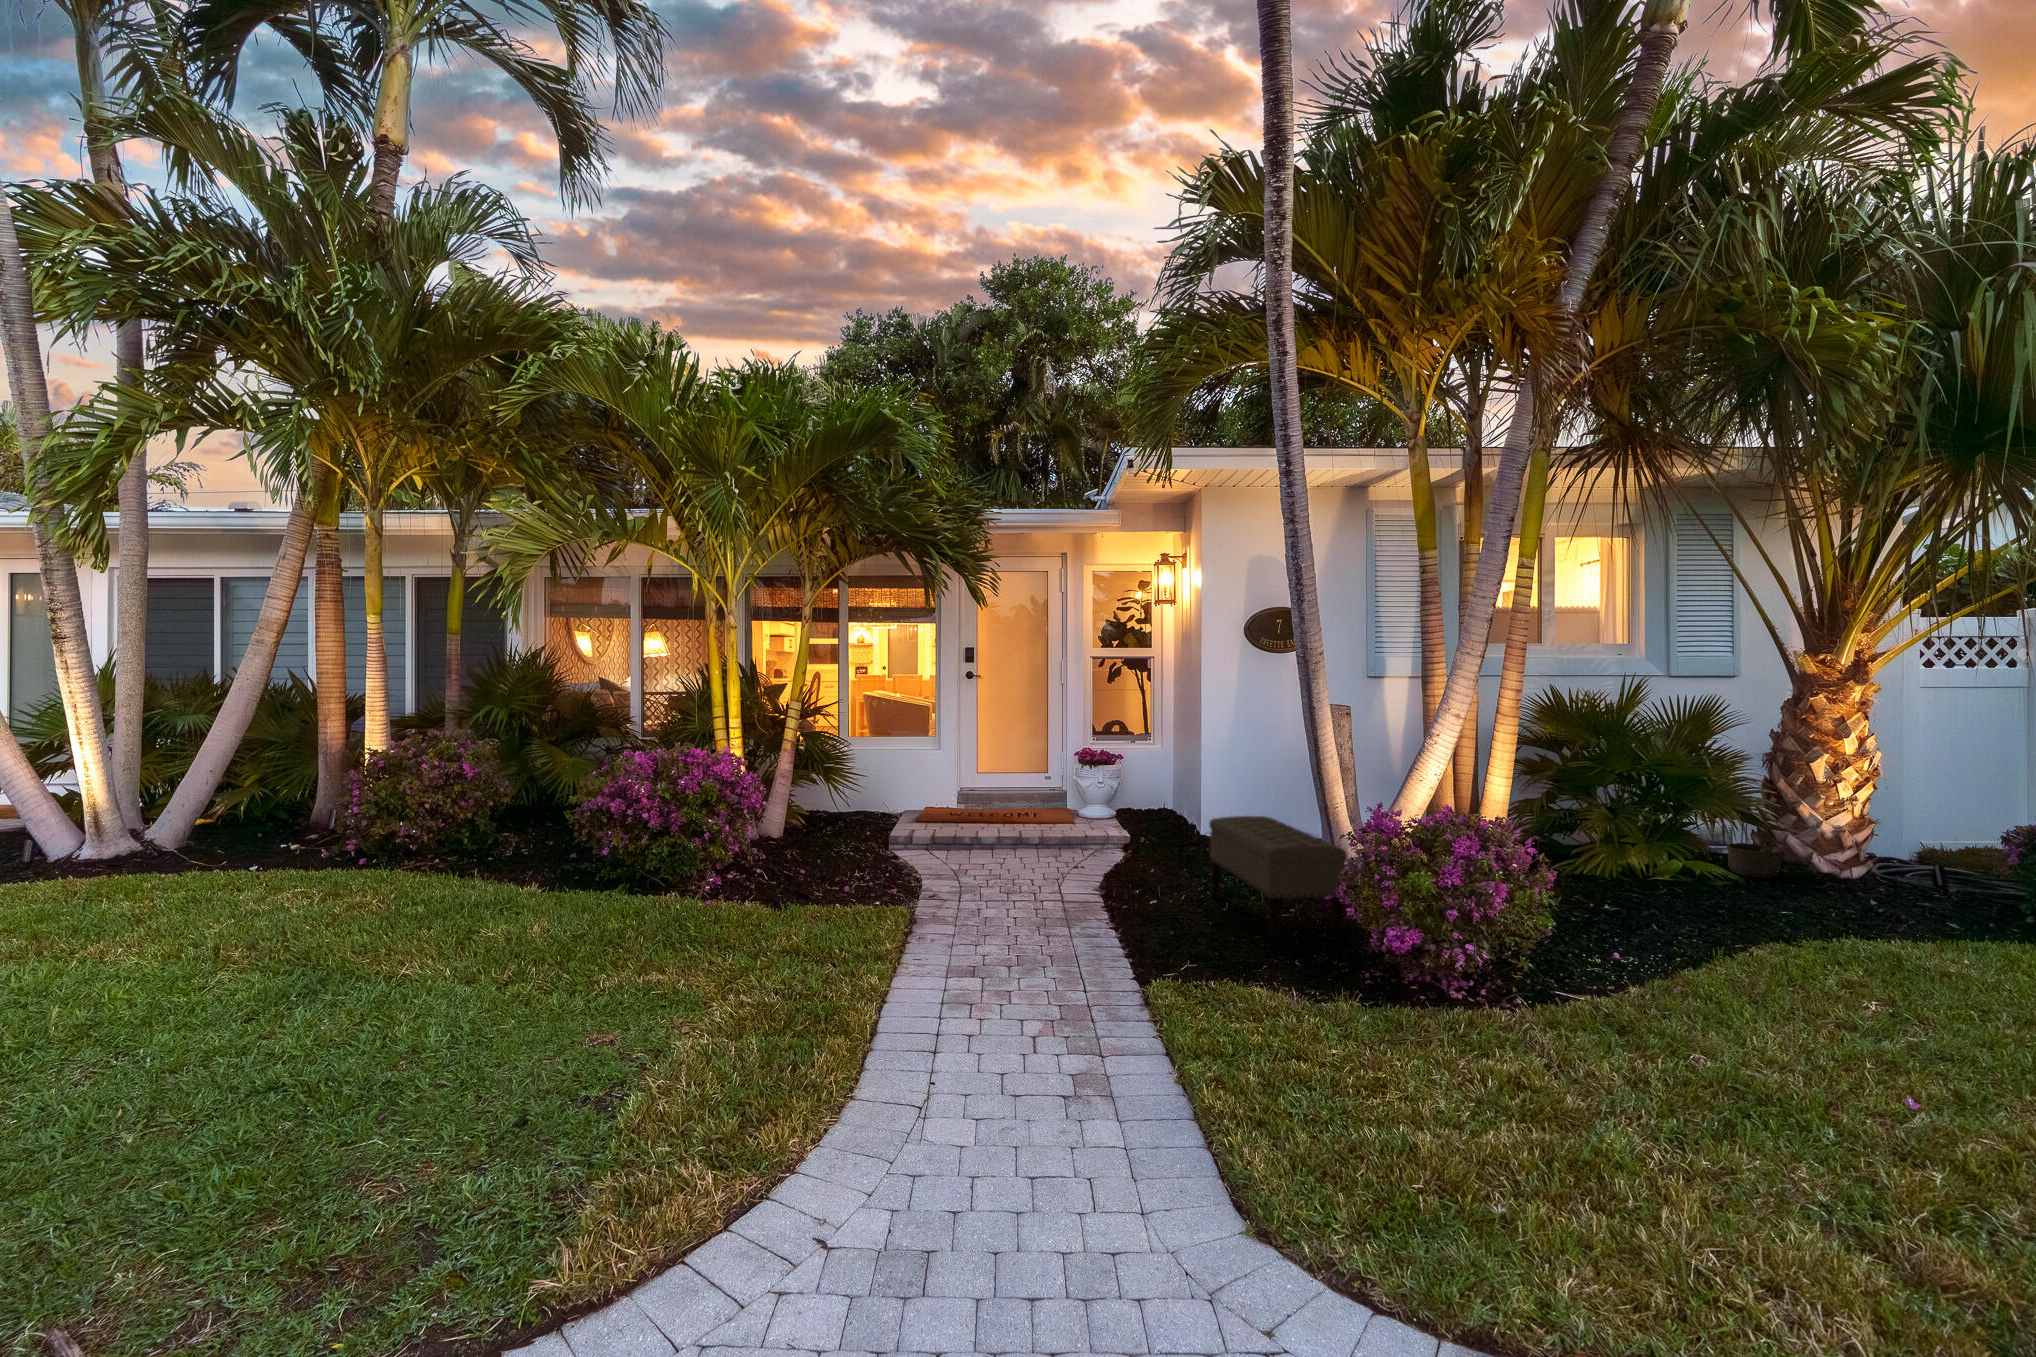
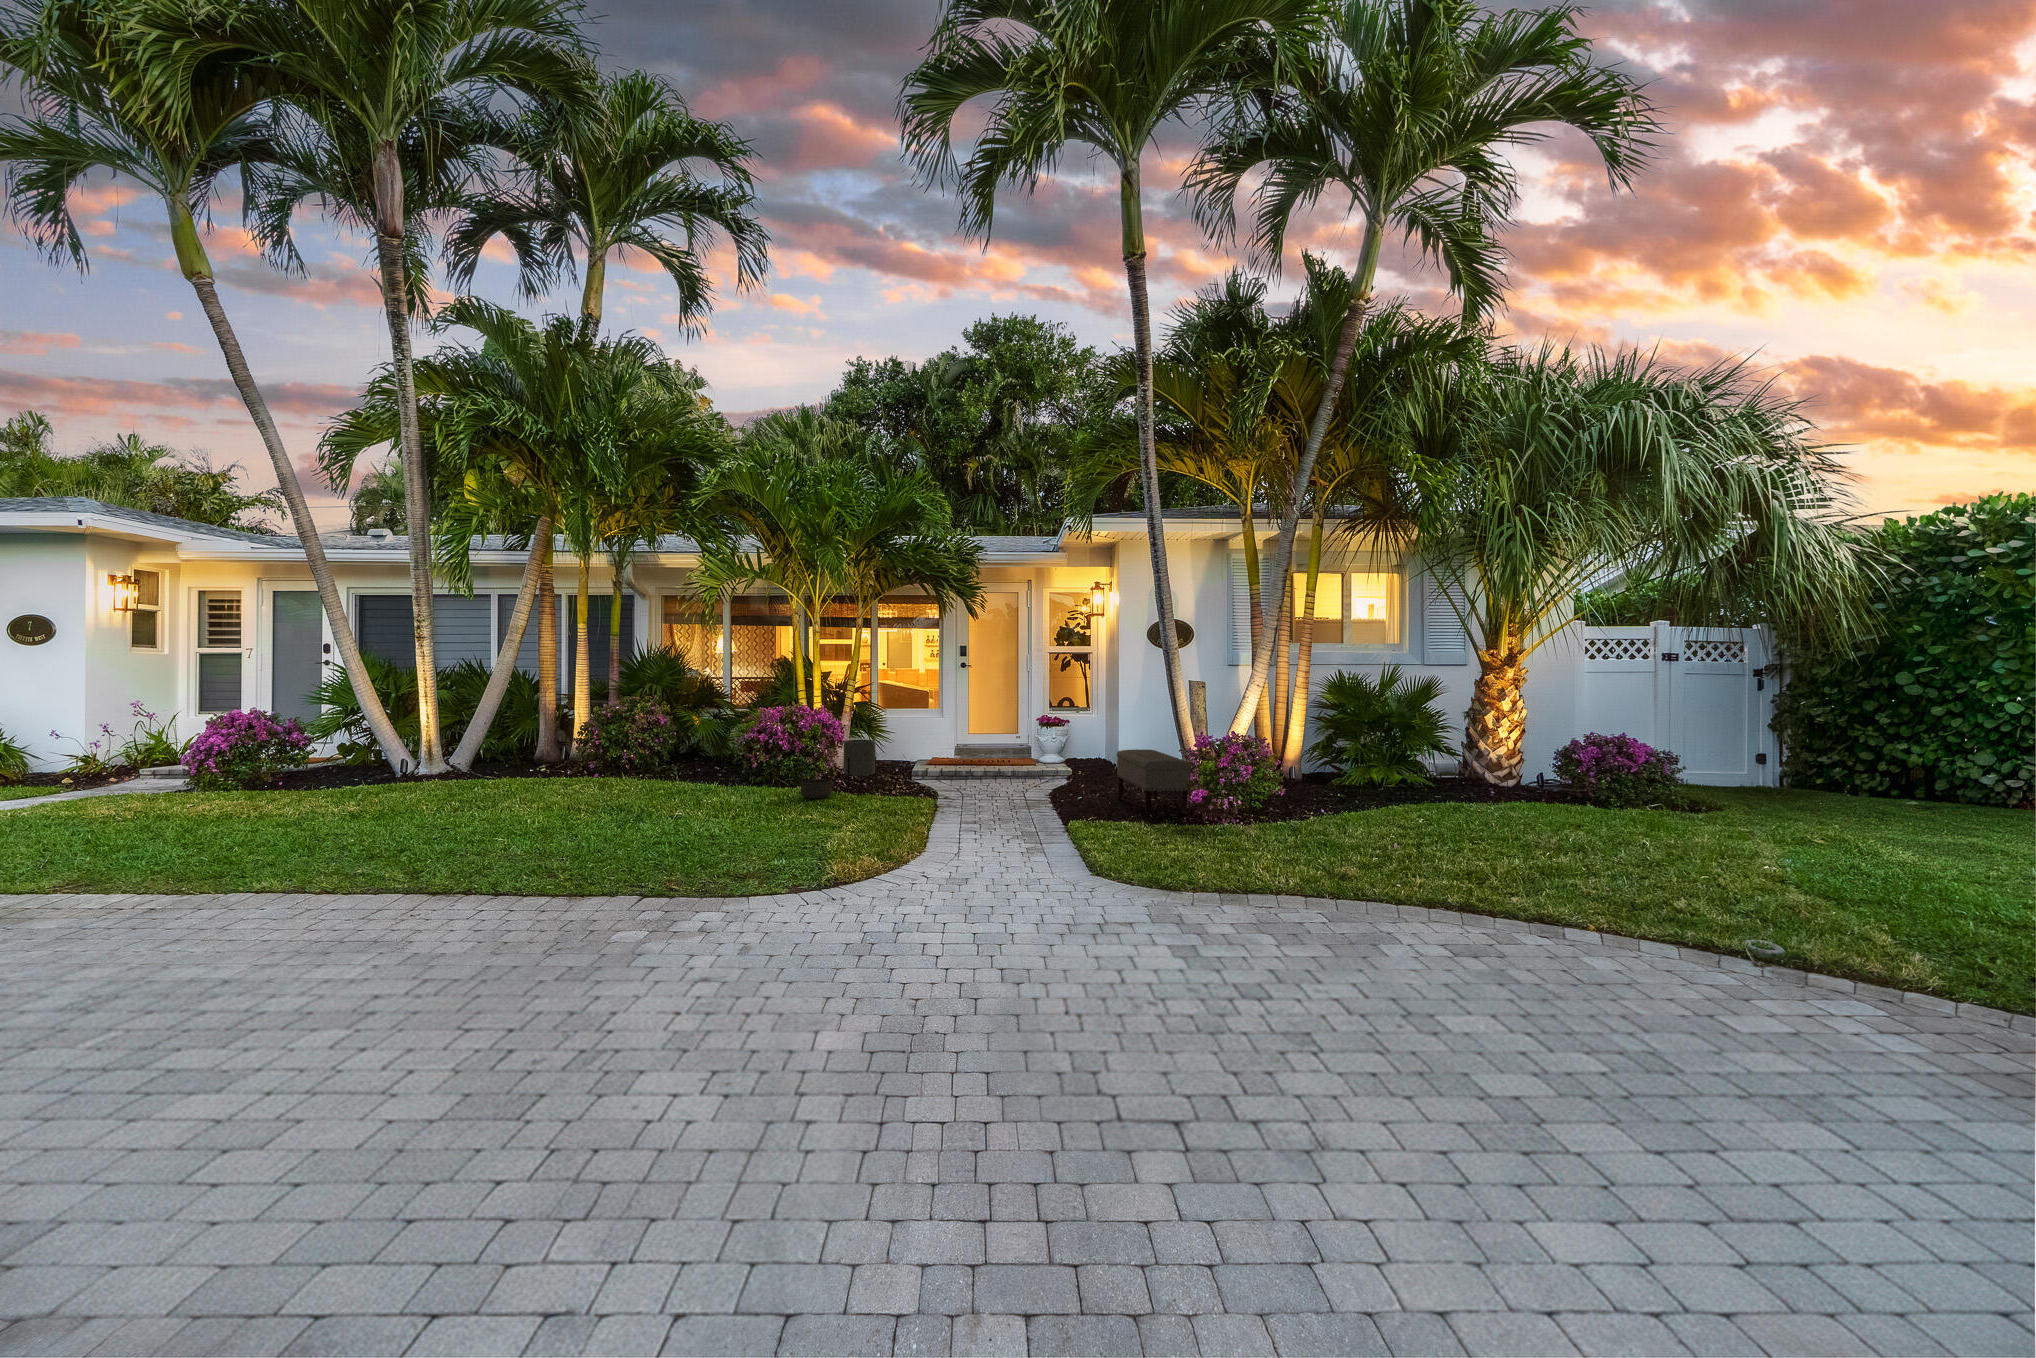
planter: none [779,795,830,876] -> present [844,740,876,790]
basket: present [1727,806,1783,878] -> present [800,755,833,799]

